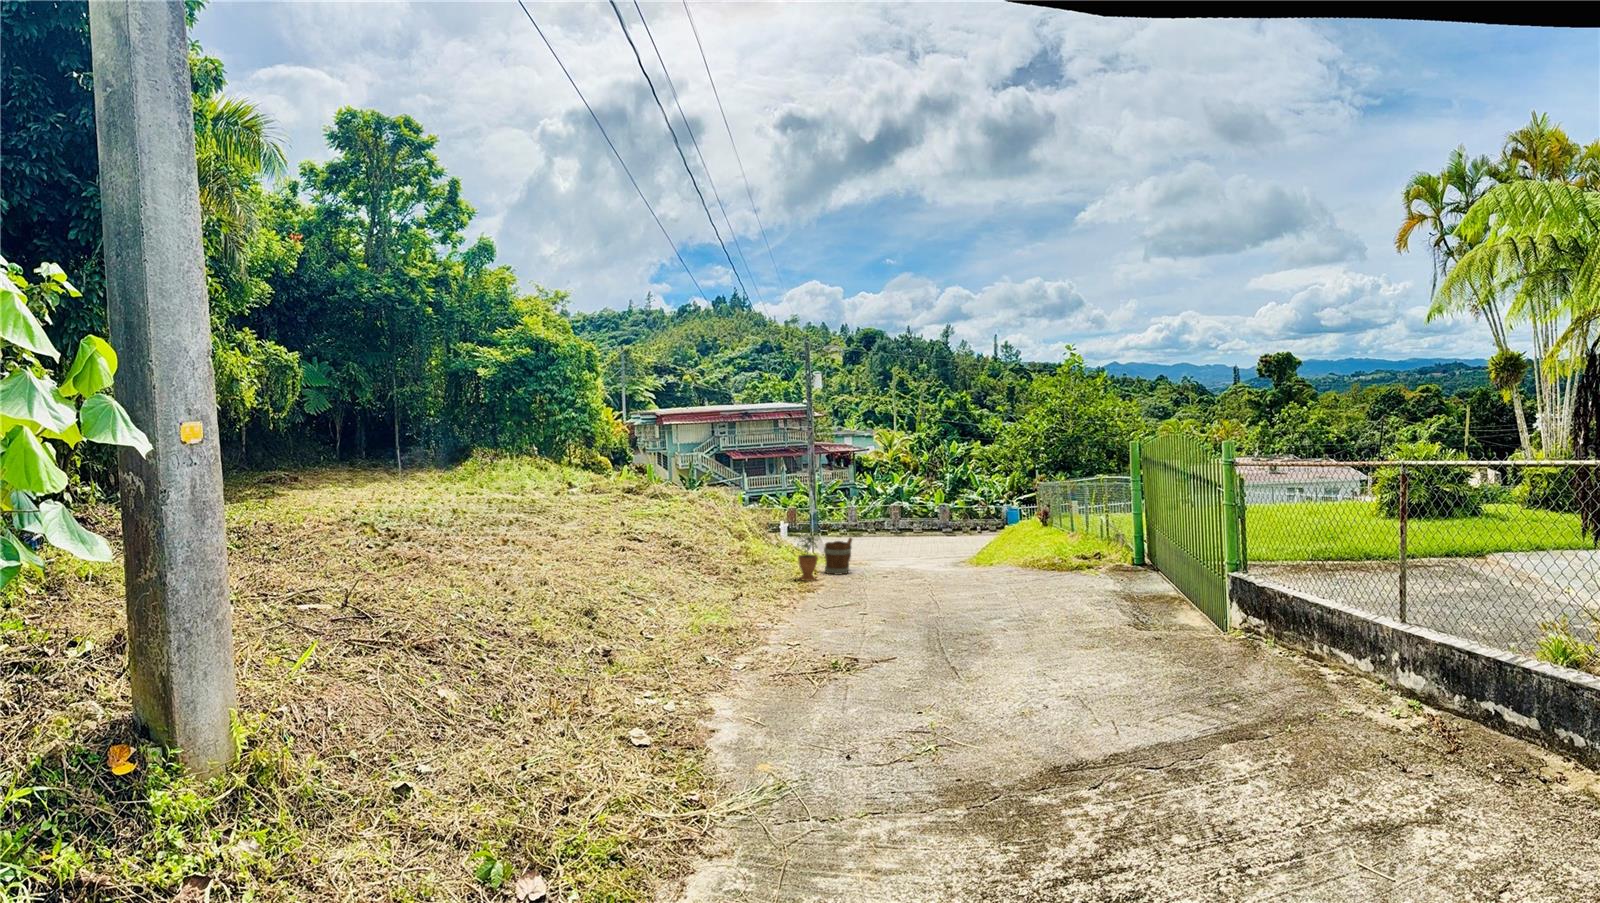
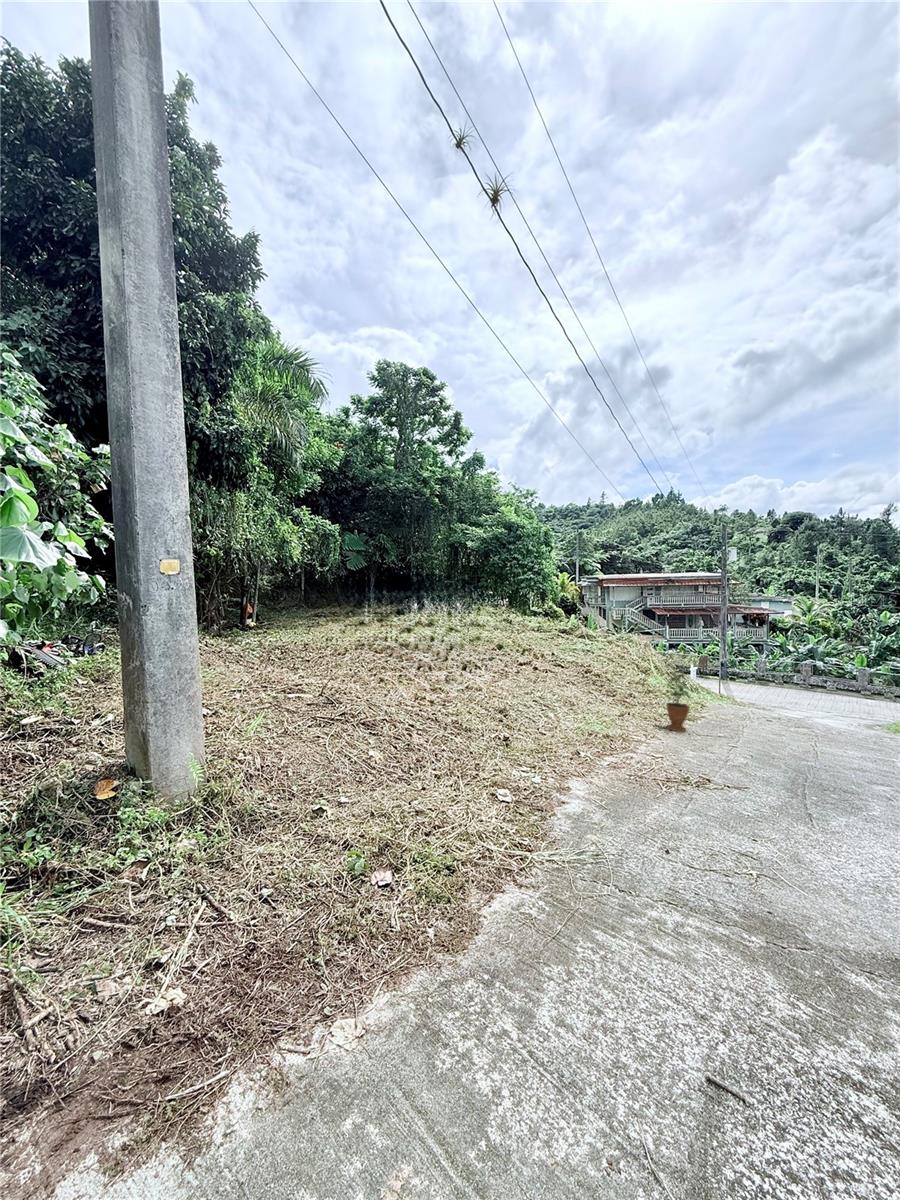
bucket: present [824,538,852,575] -> none [700,691,737,730]

